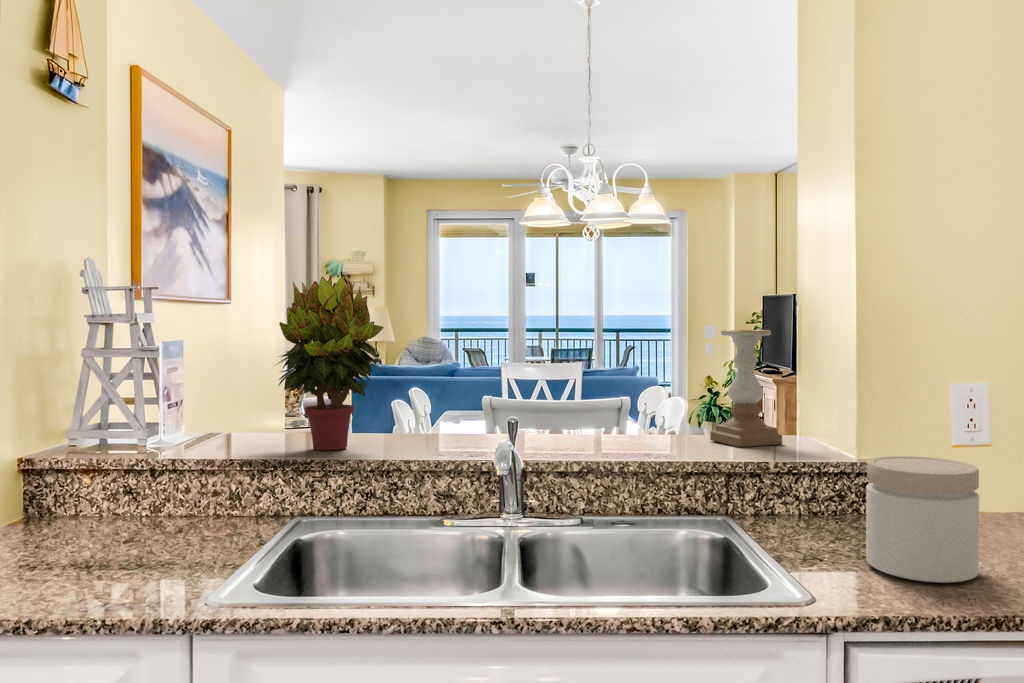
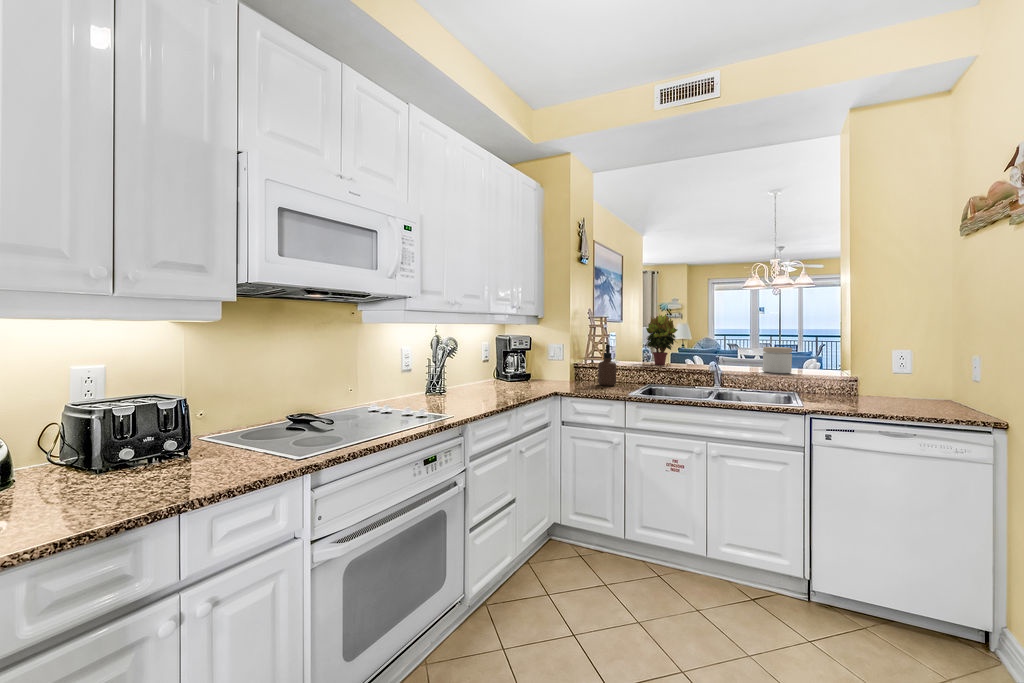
candle holder: present [710,330,782,447] -> none [804,333,835,376]
soap dispenser: none [65,401,153,587] -> present [598,345,617,386]
jar: present [866,456,979,583] -> present [763,347,792,374]

